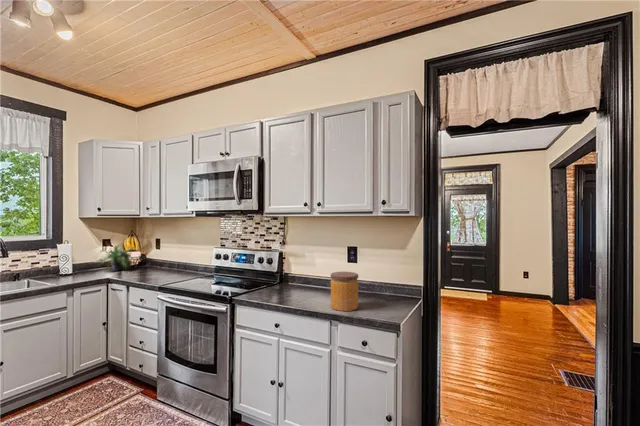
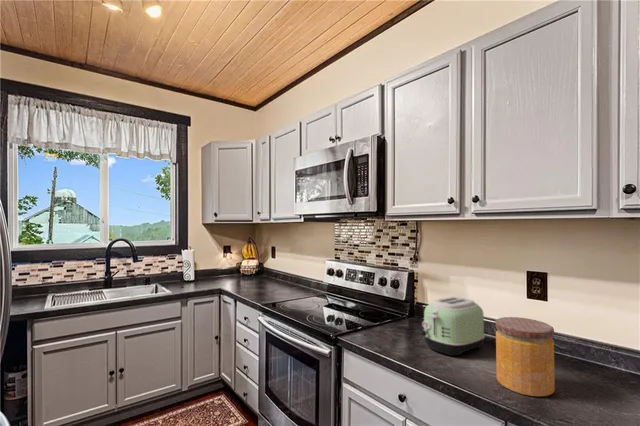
potted plant: present [97,246,135,271] -> none [214,253,252,280]
toaster: none [289,265,326,300] -> present [422,297,485,356]

